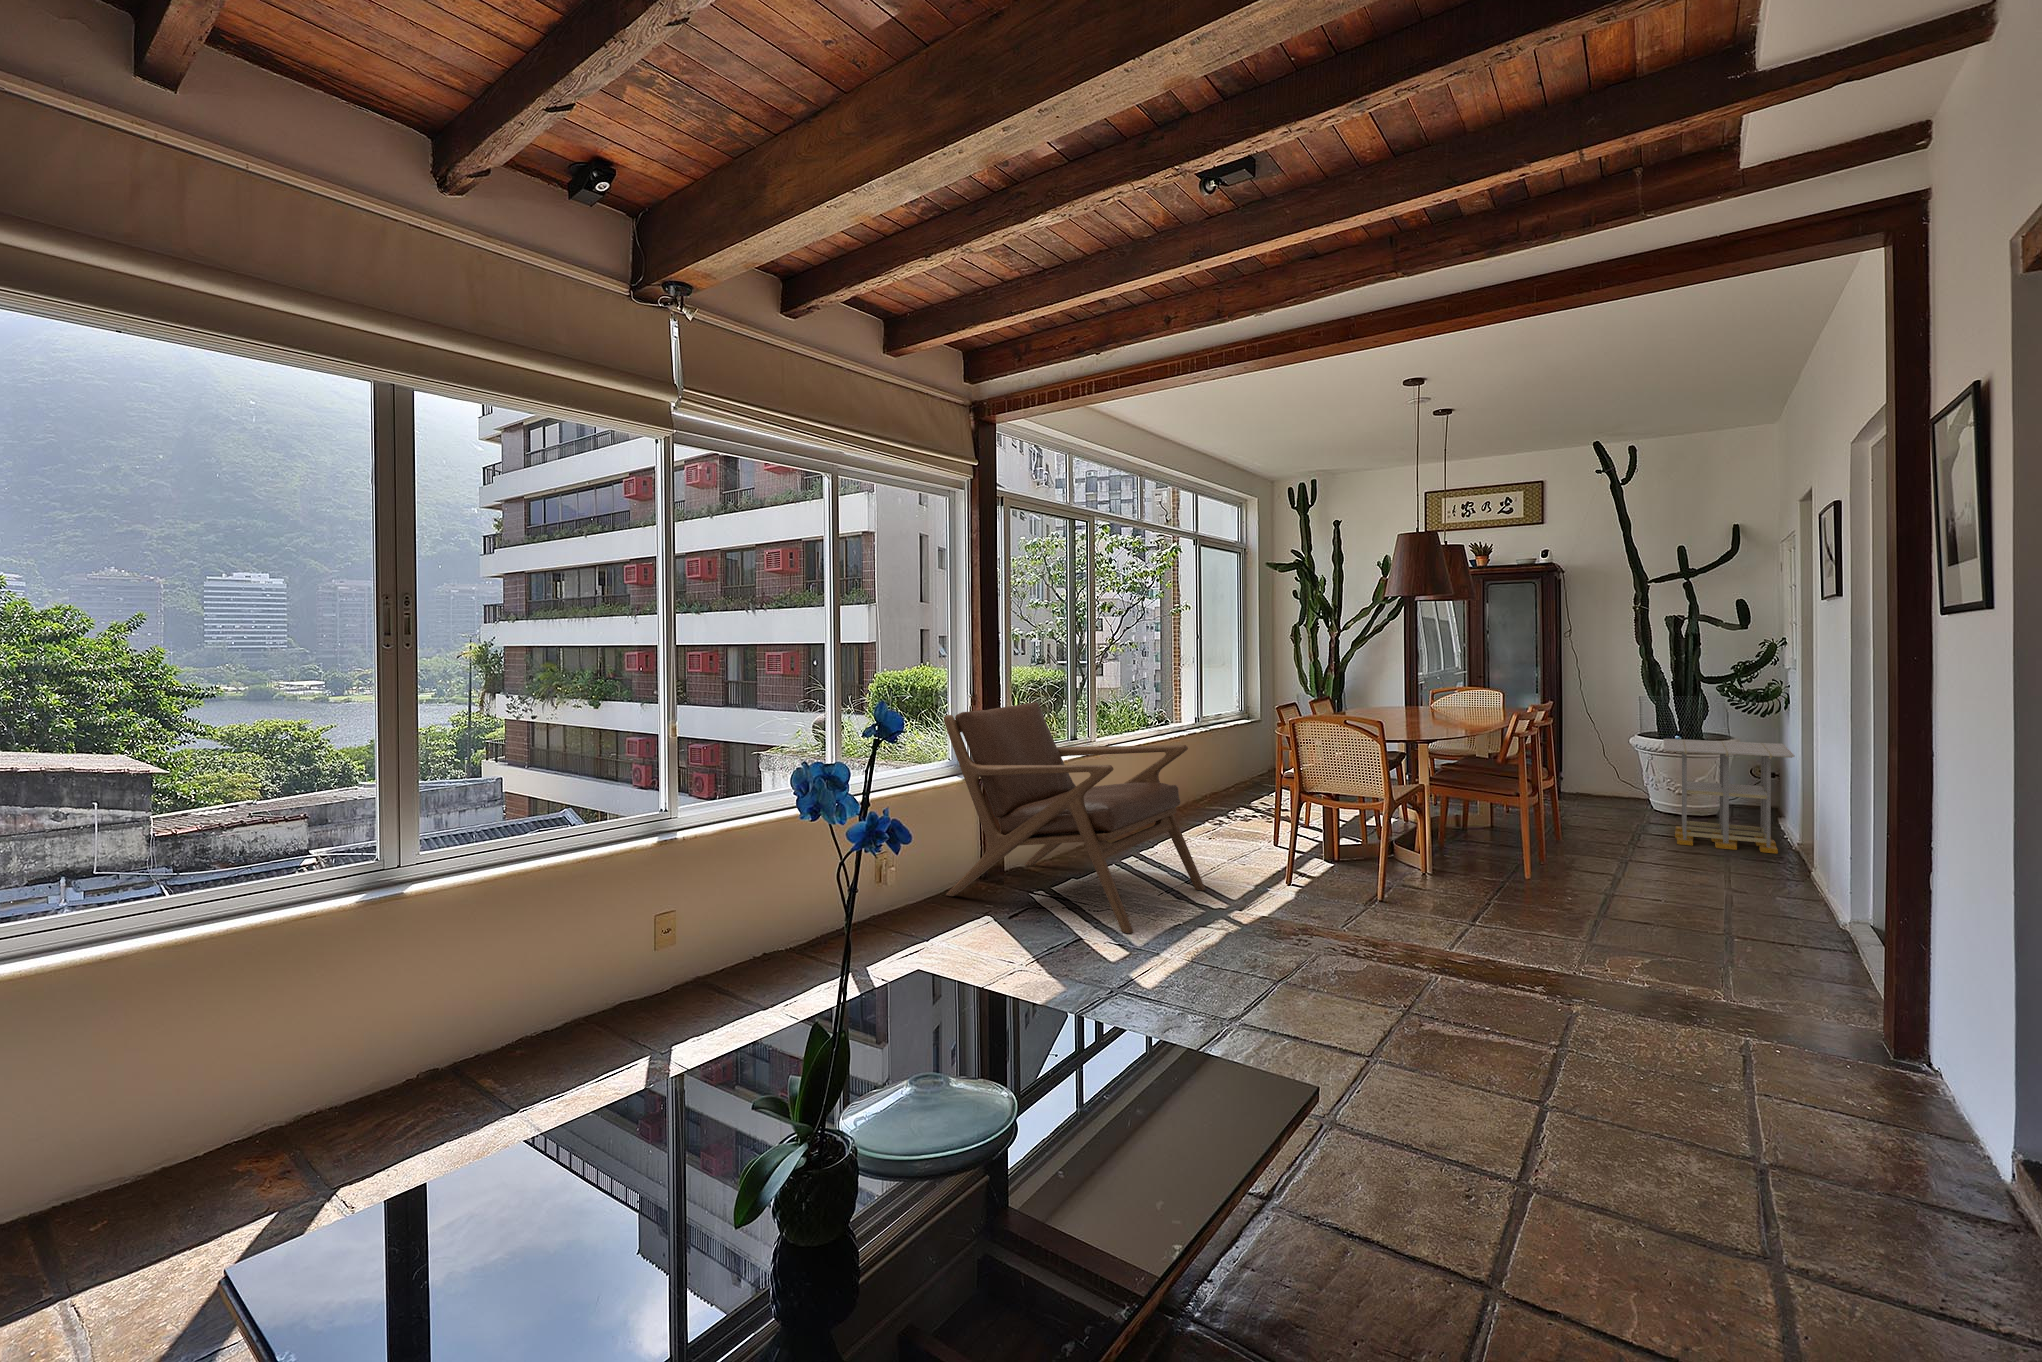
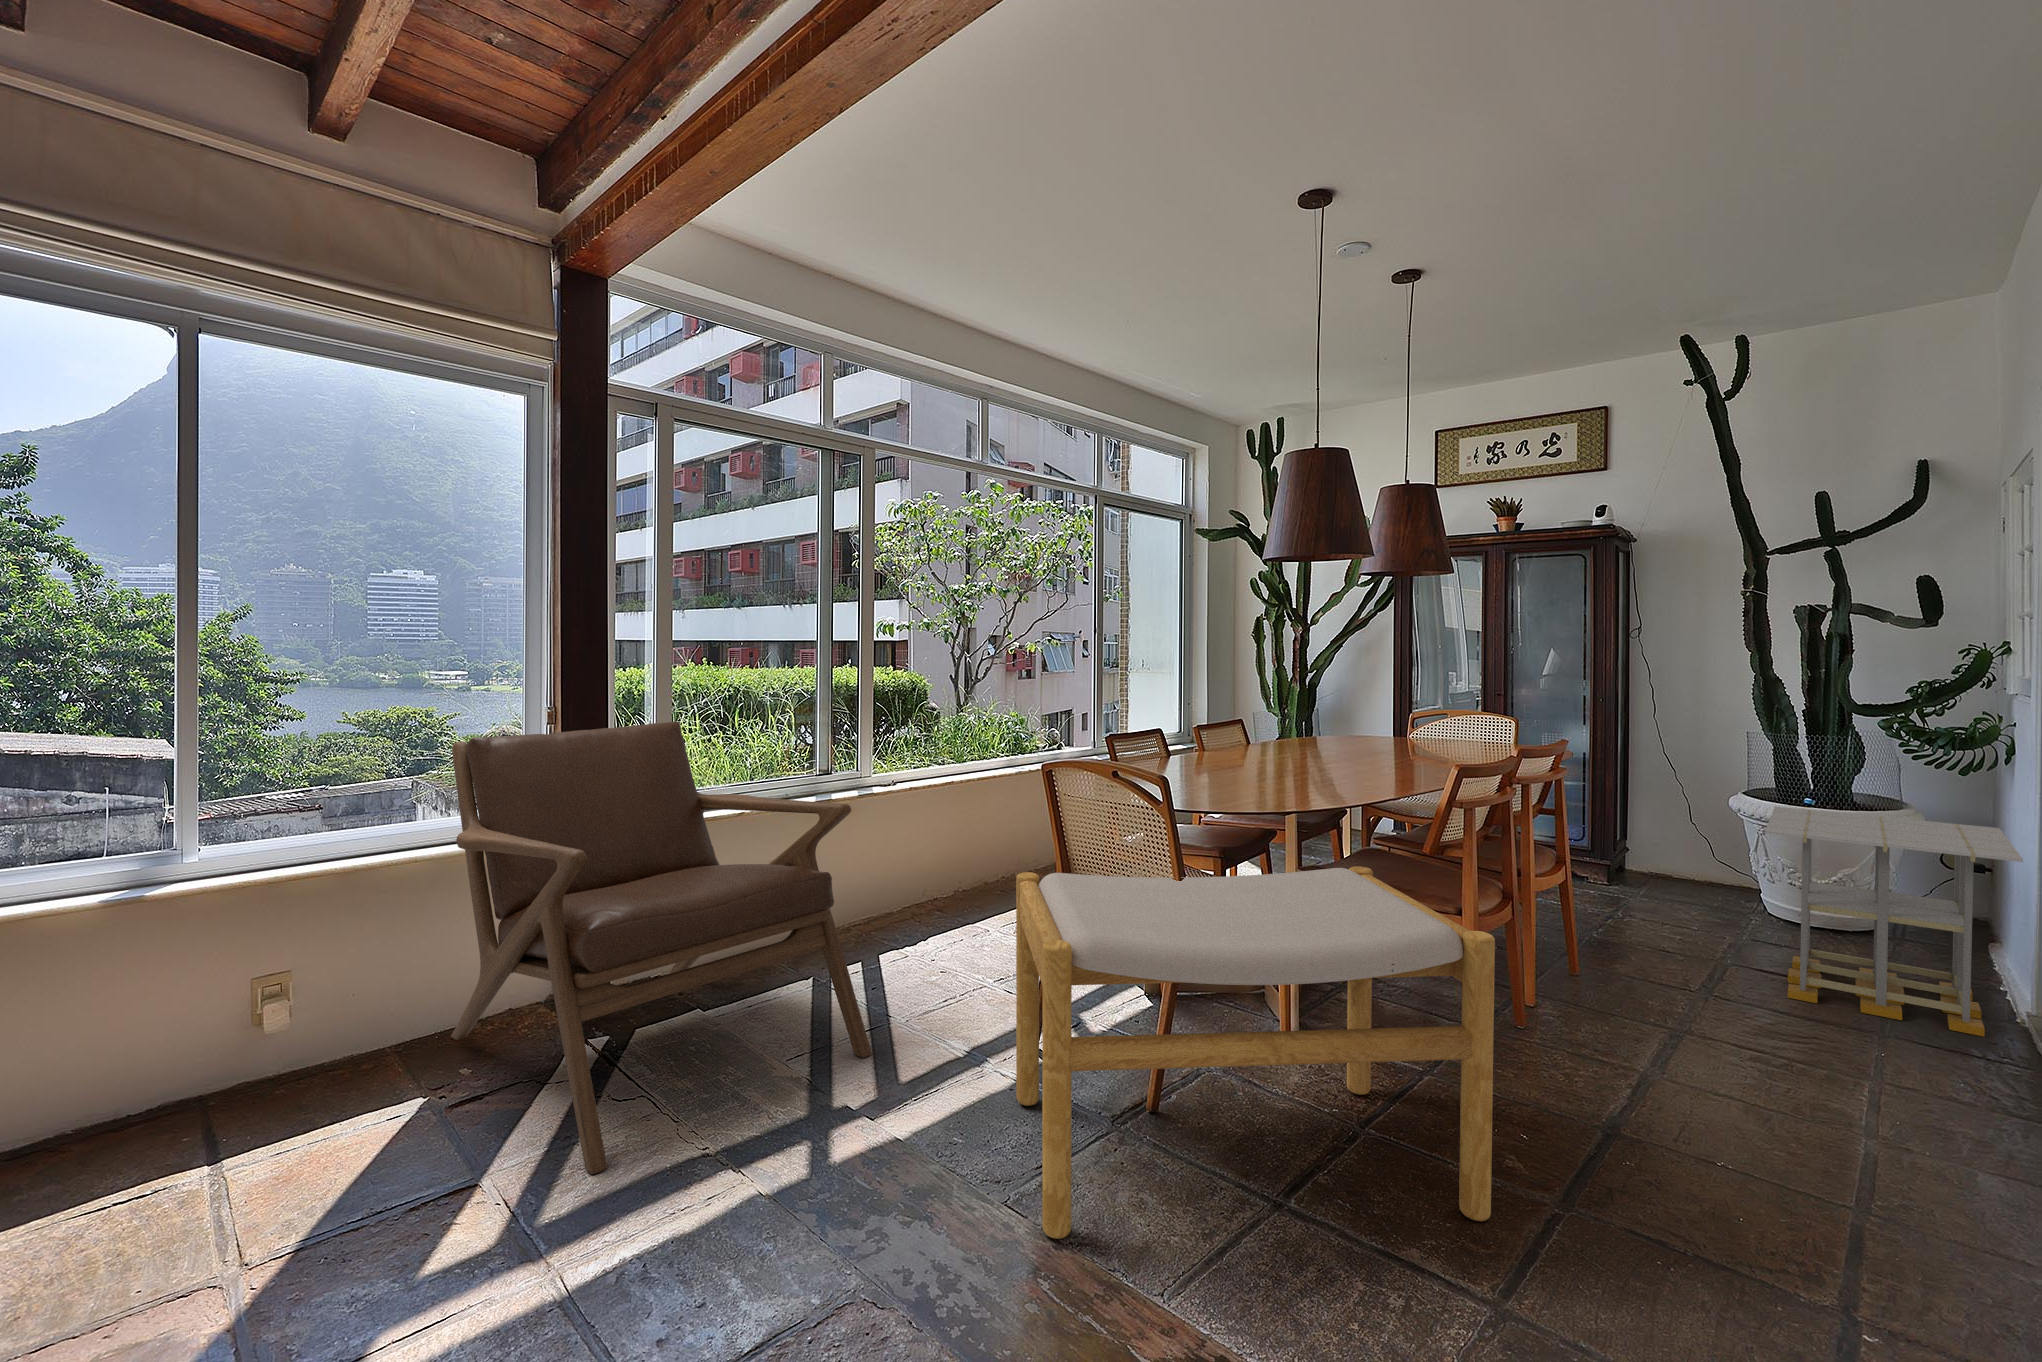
footstool: none [1308,767,1572,937] -> present [1016,866,1495,1239]

